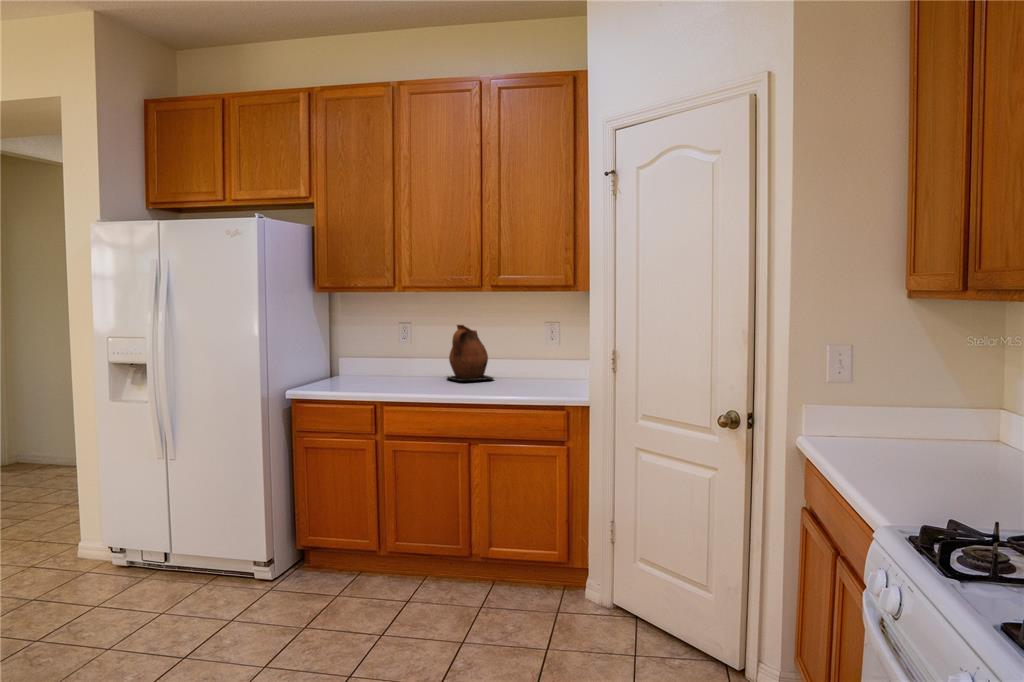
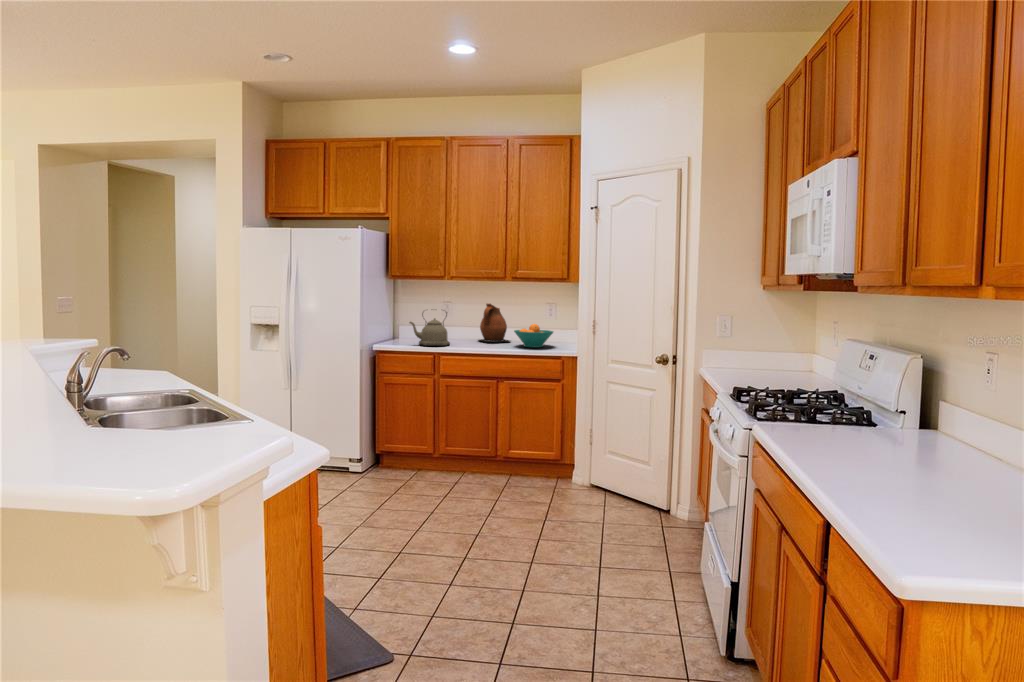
kettle: none [340,336,402,390] -> present [410,313,450,346]
fruit bowl: none [495,354,555,390] -> present [514,324,553,347]

